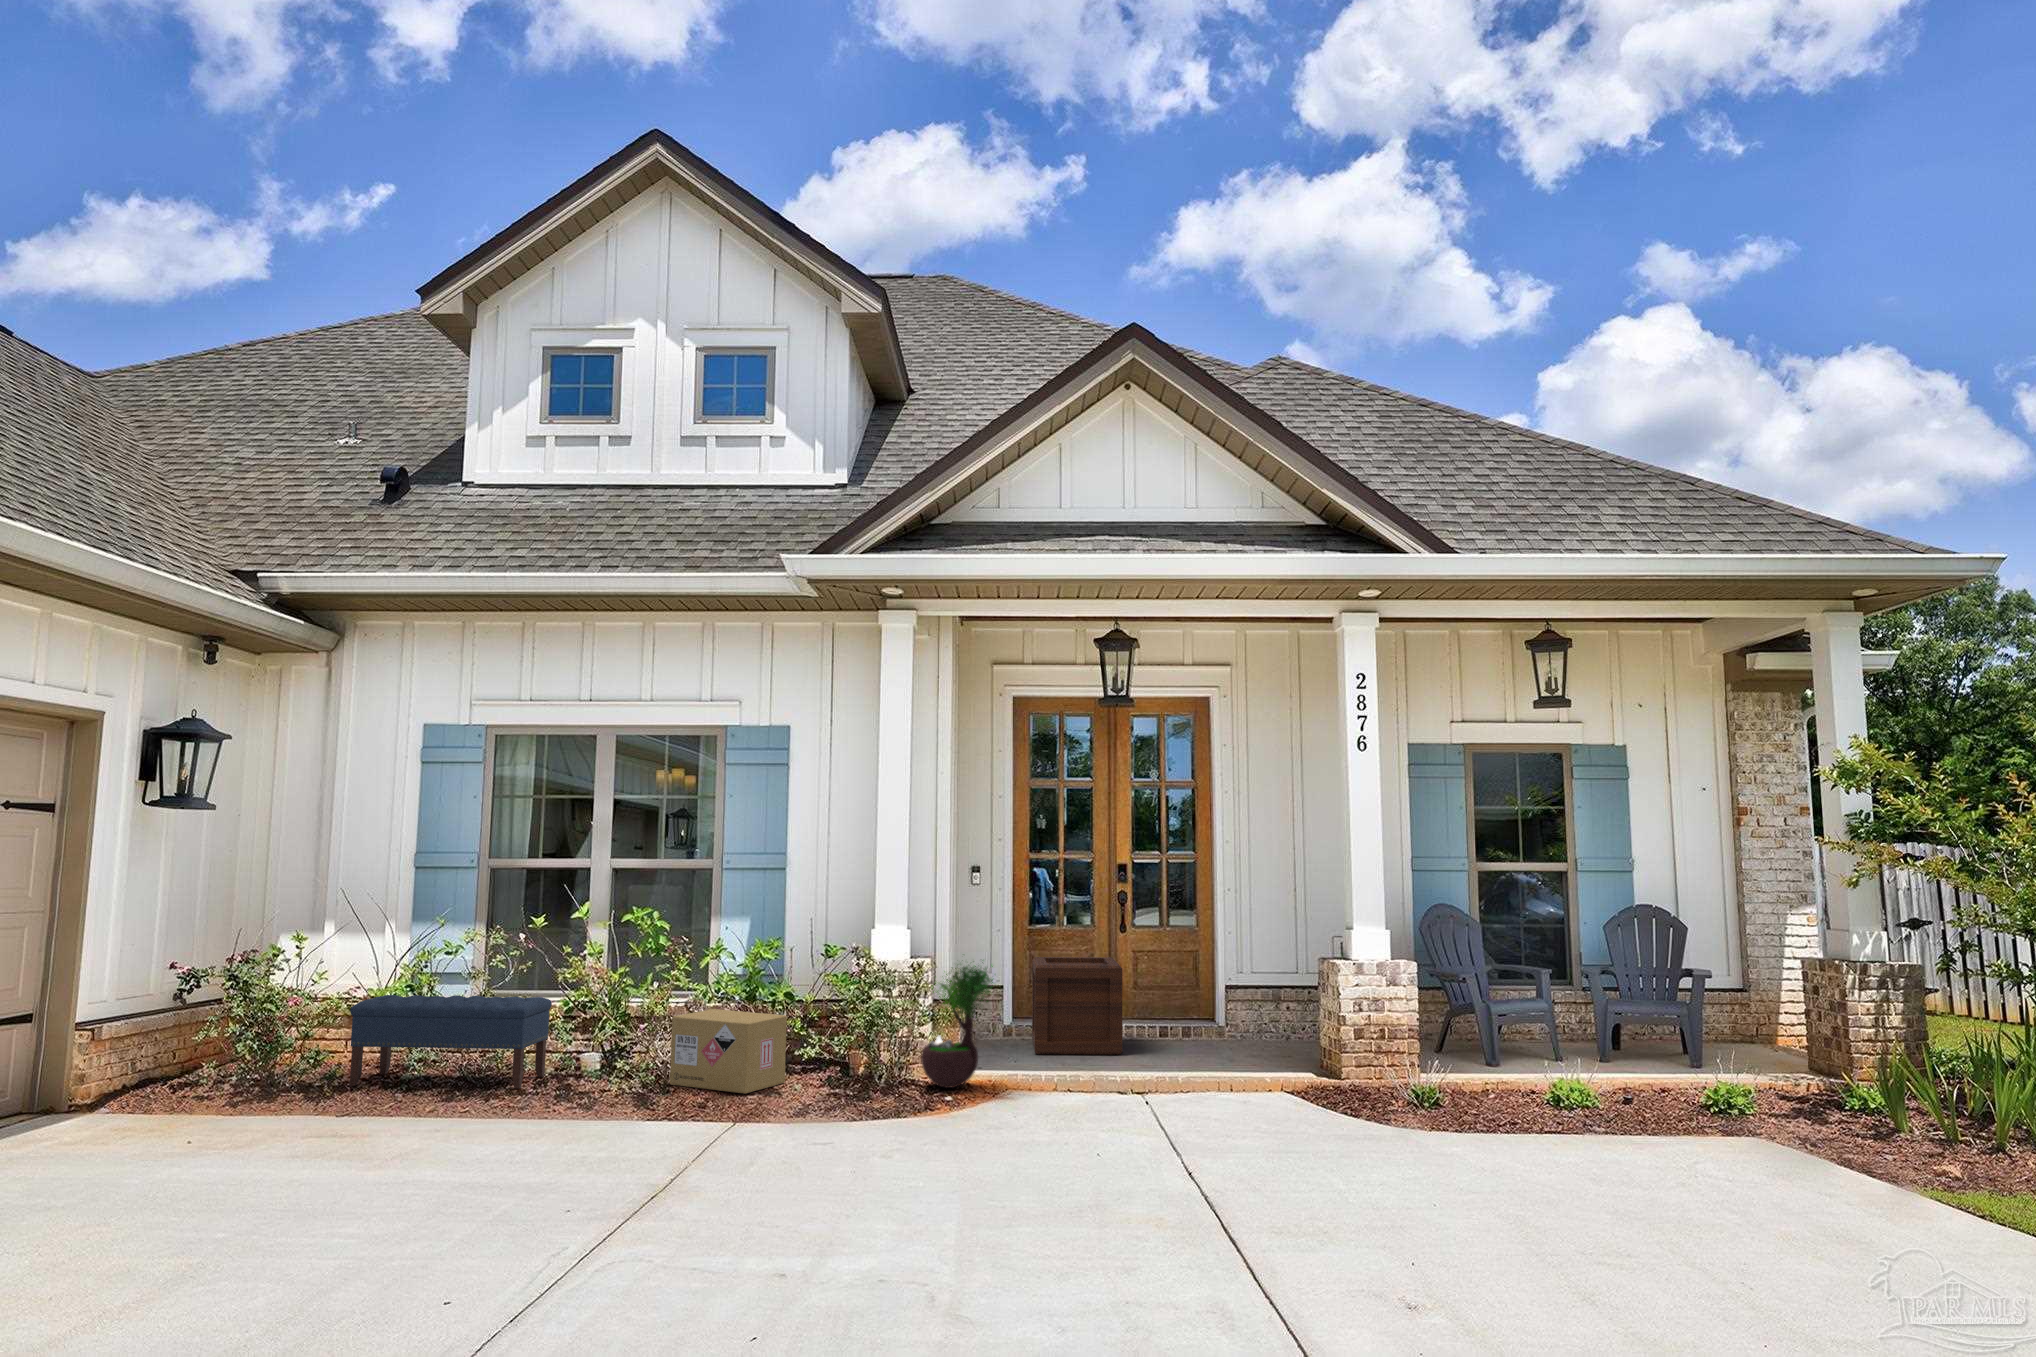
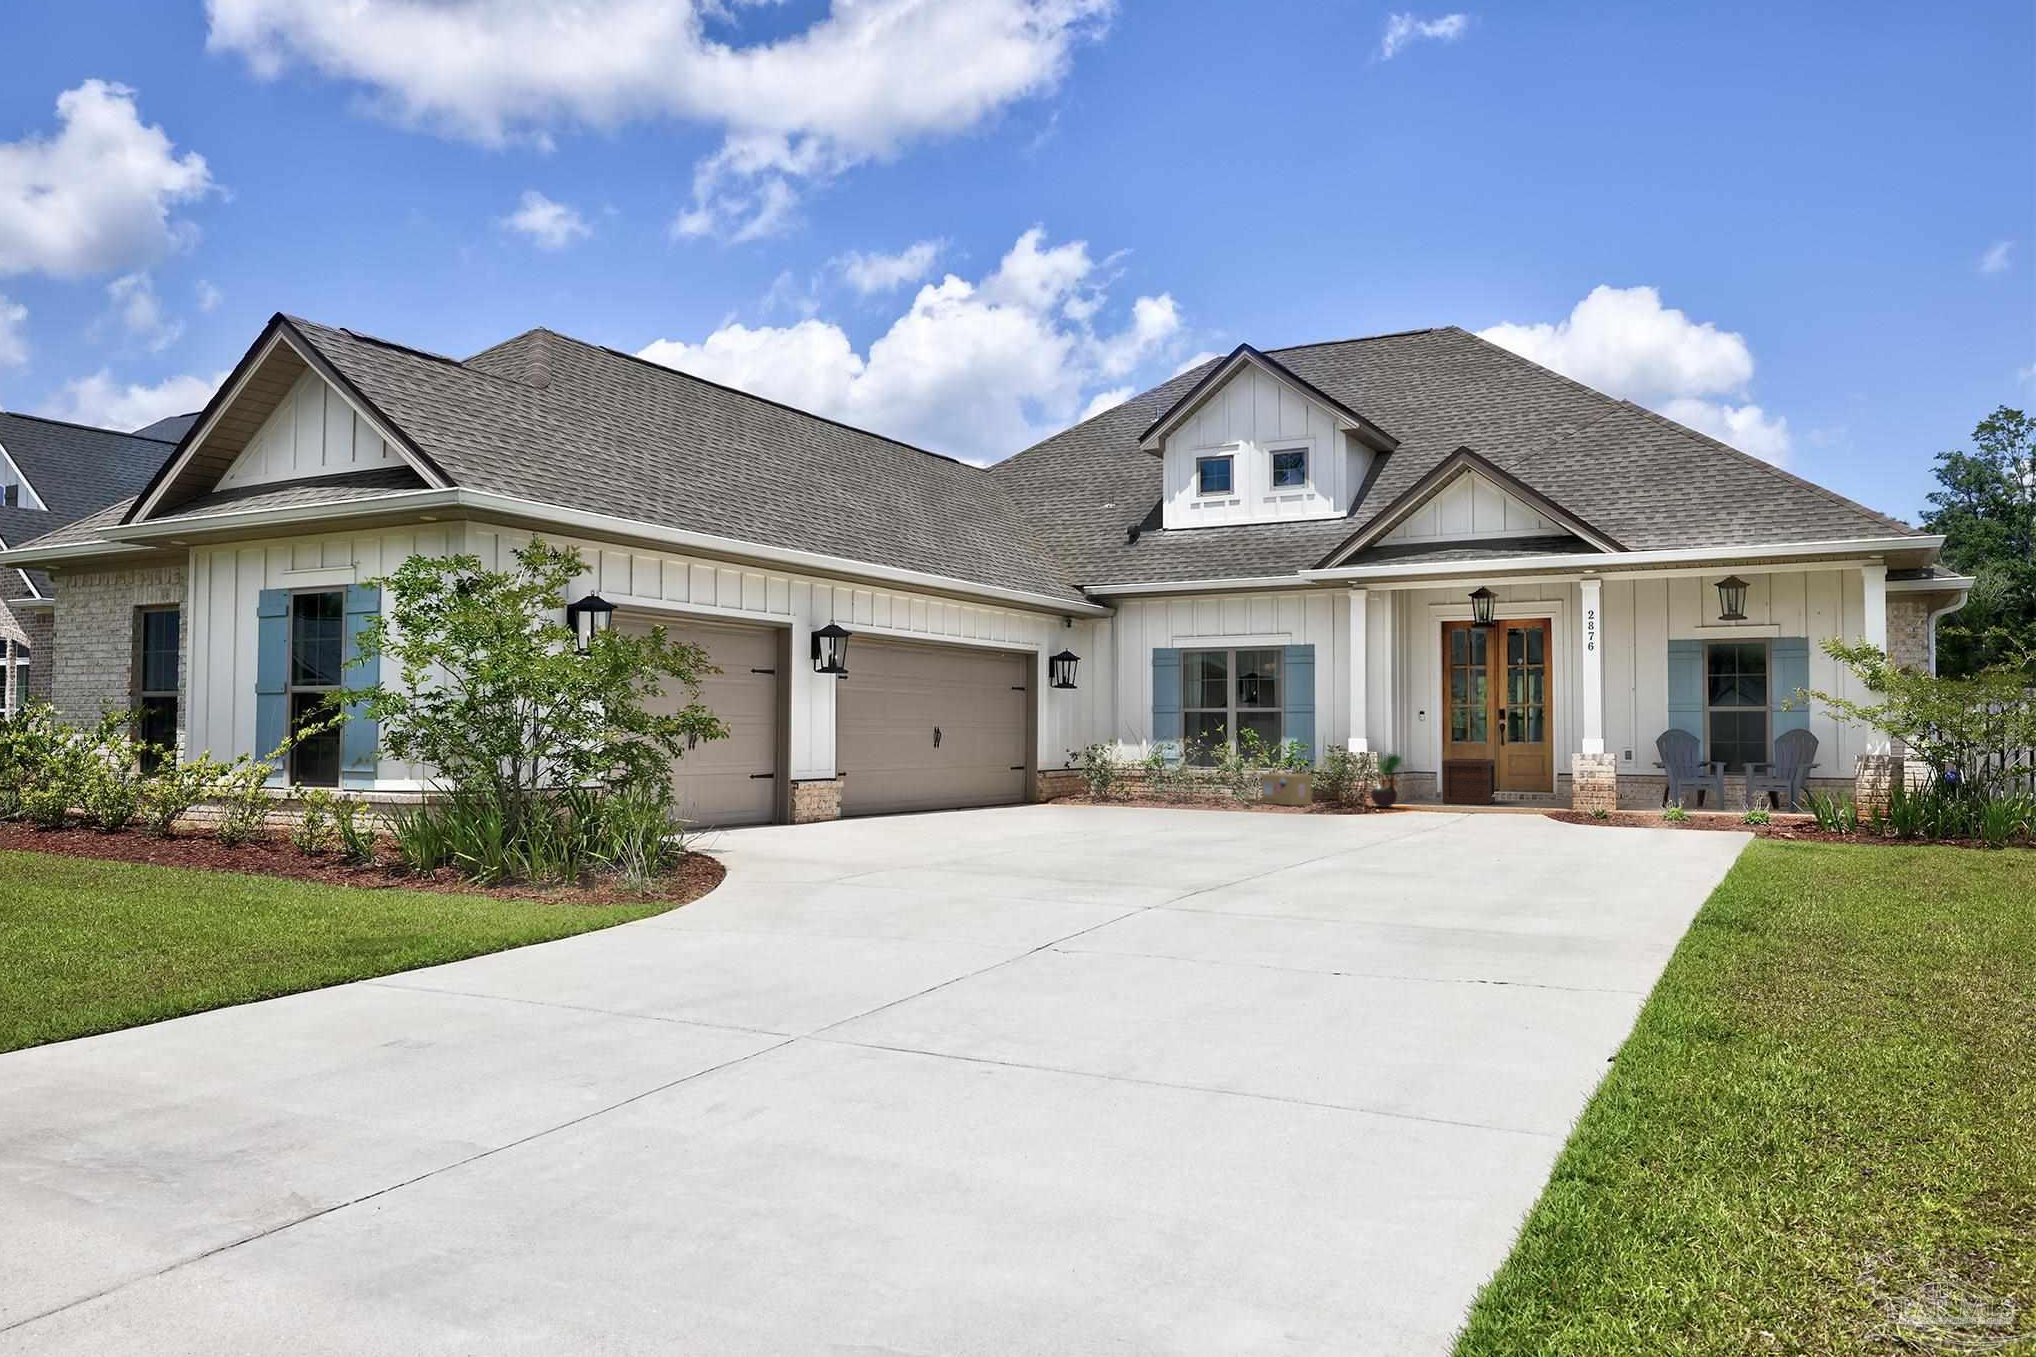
bench: present [350,995,552,1089] -> none [1135,765,1213,801]

